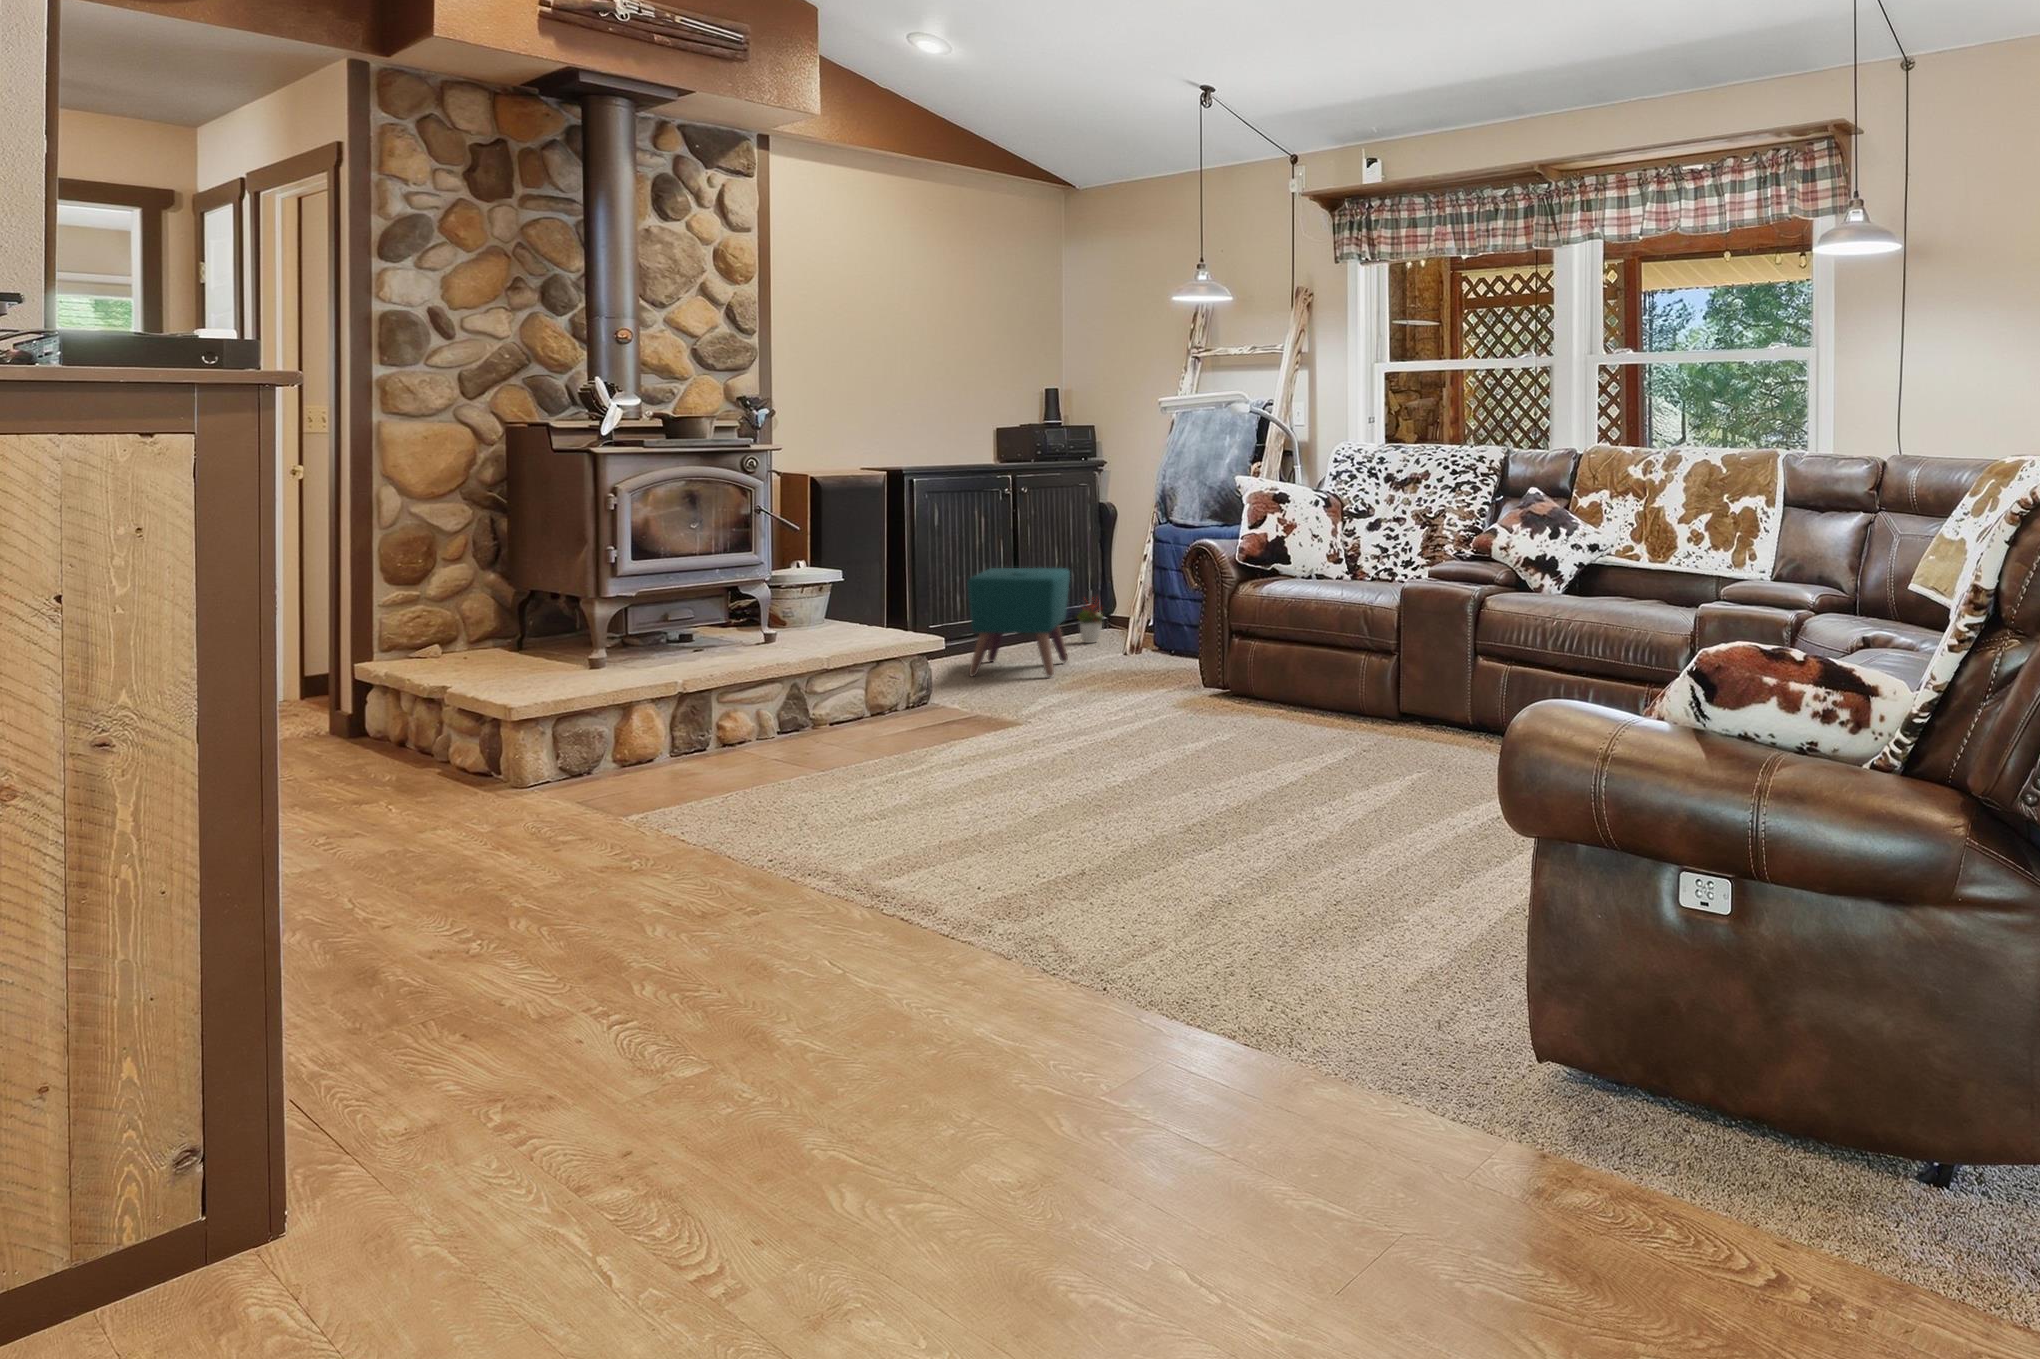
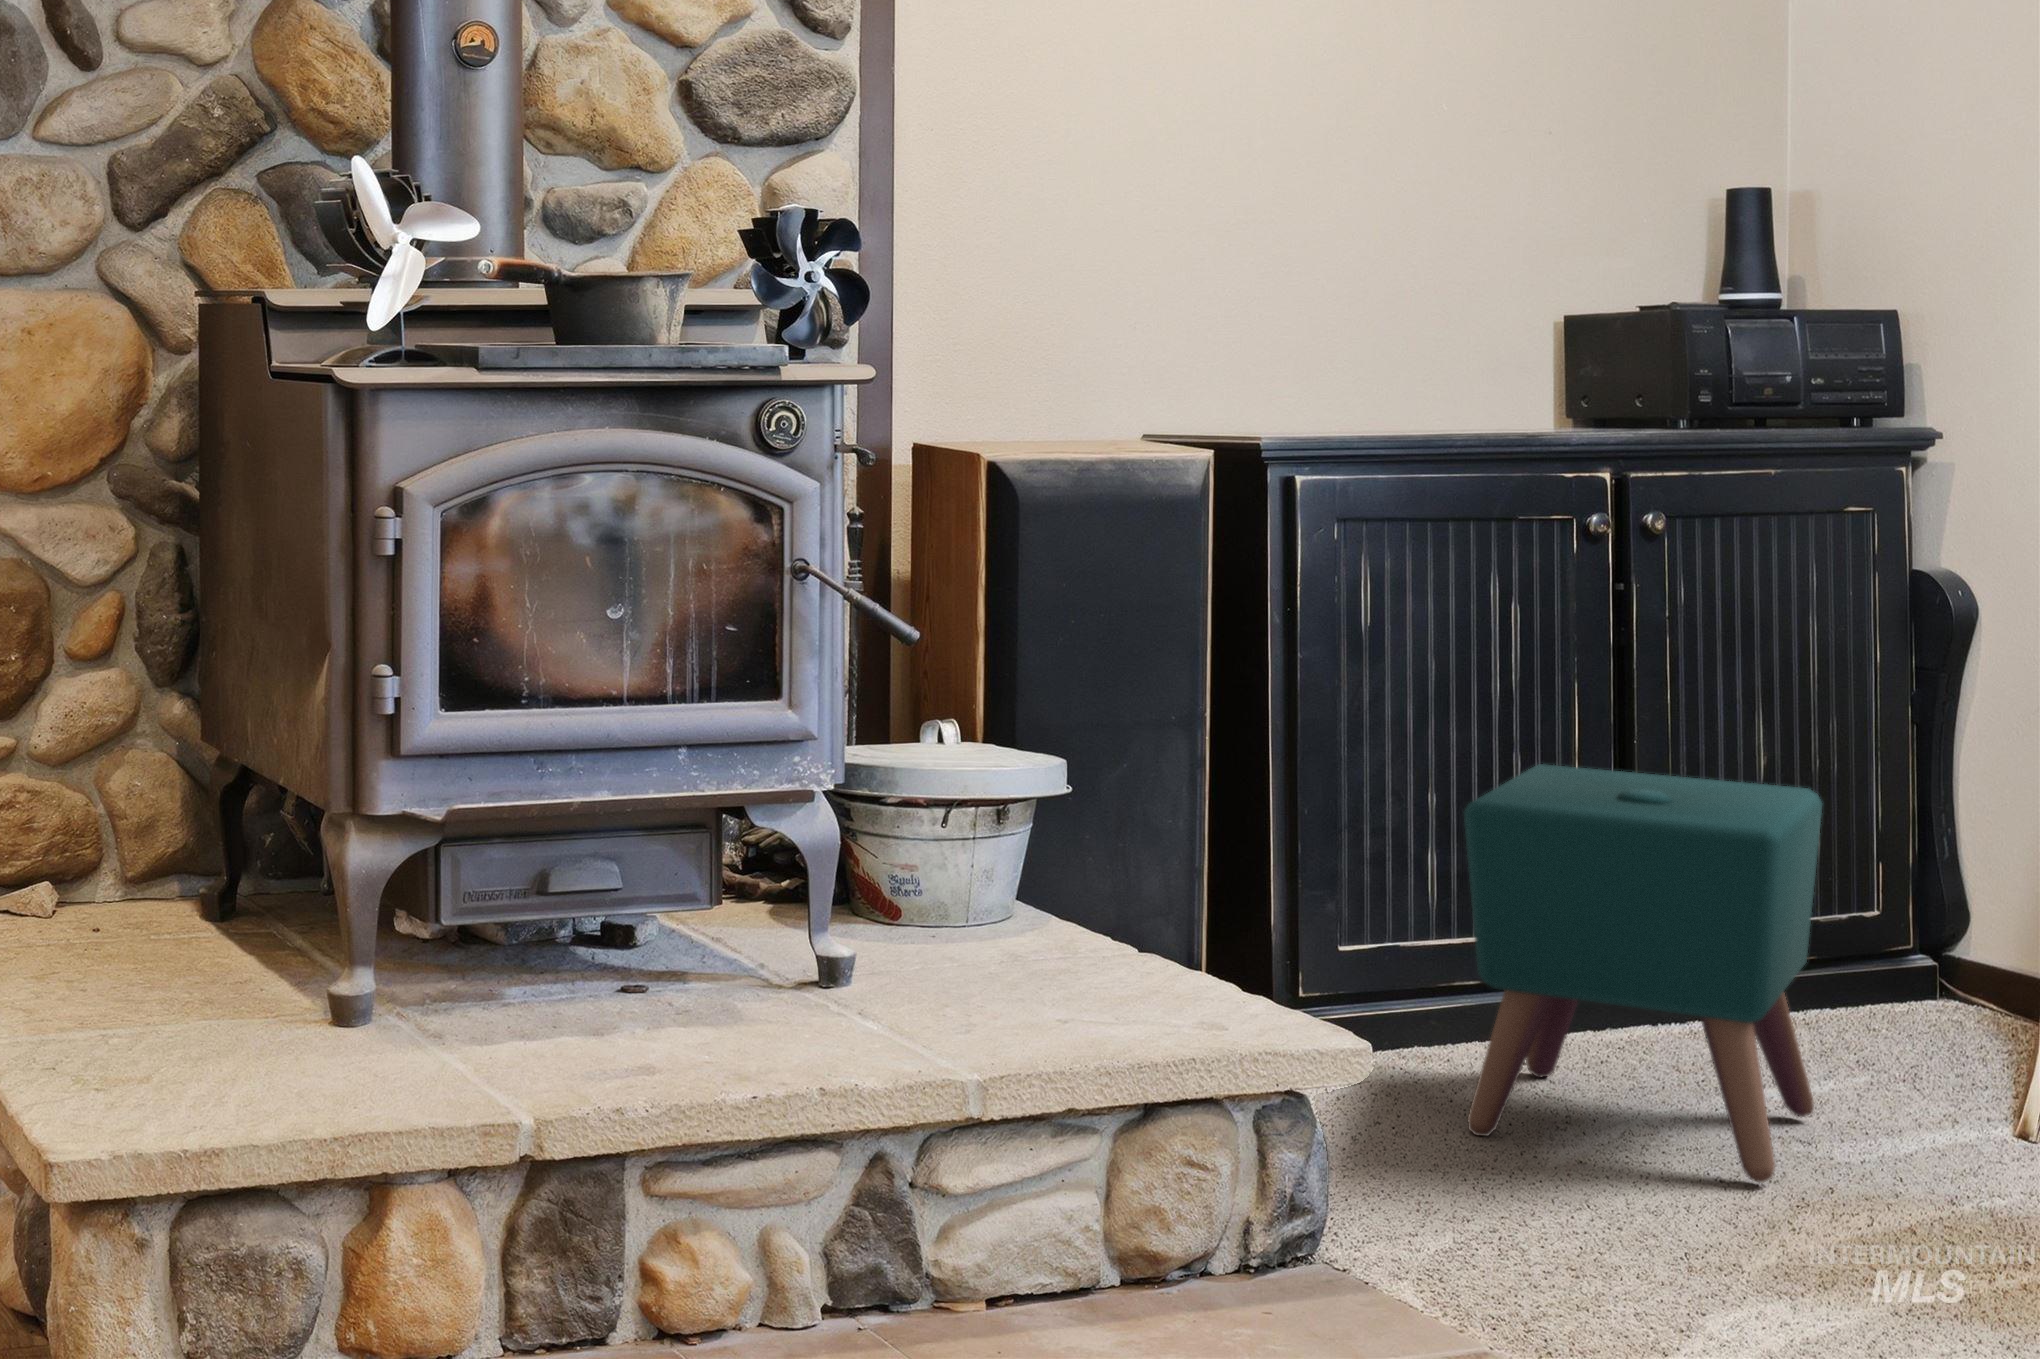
decorative plant: present [1078,598,1103,643] -> none [1827,872,1922,1035]

